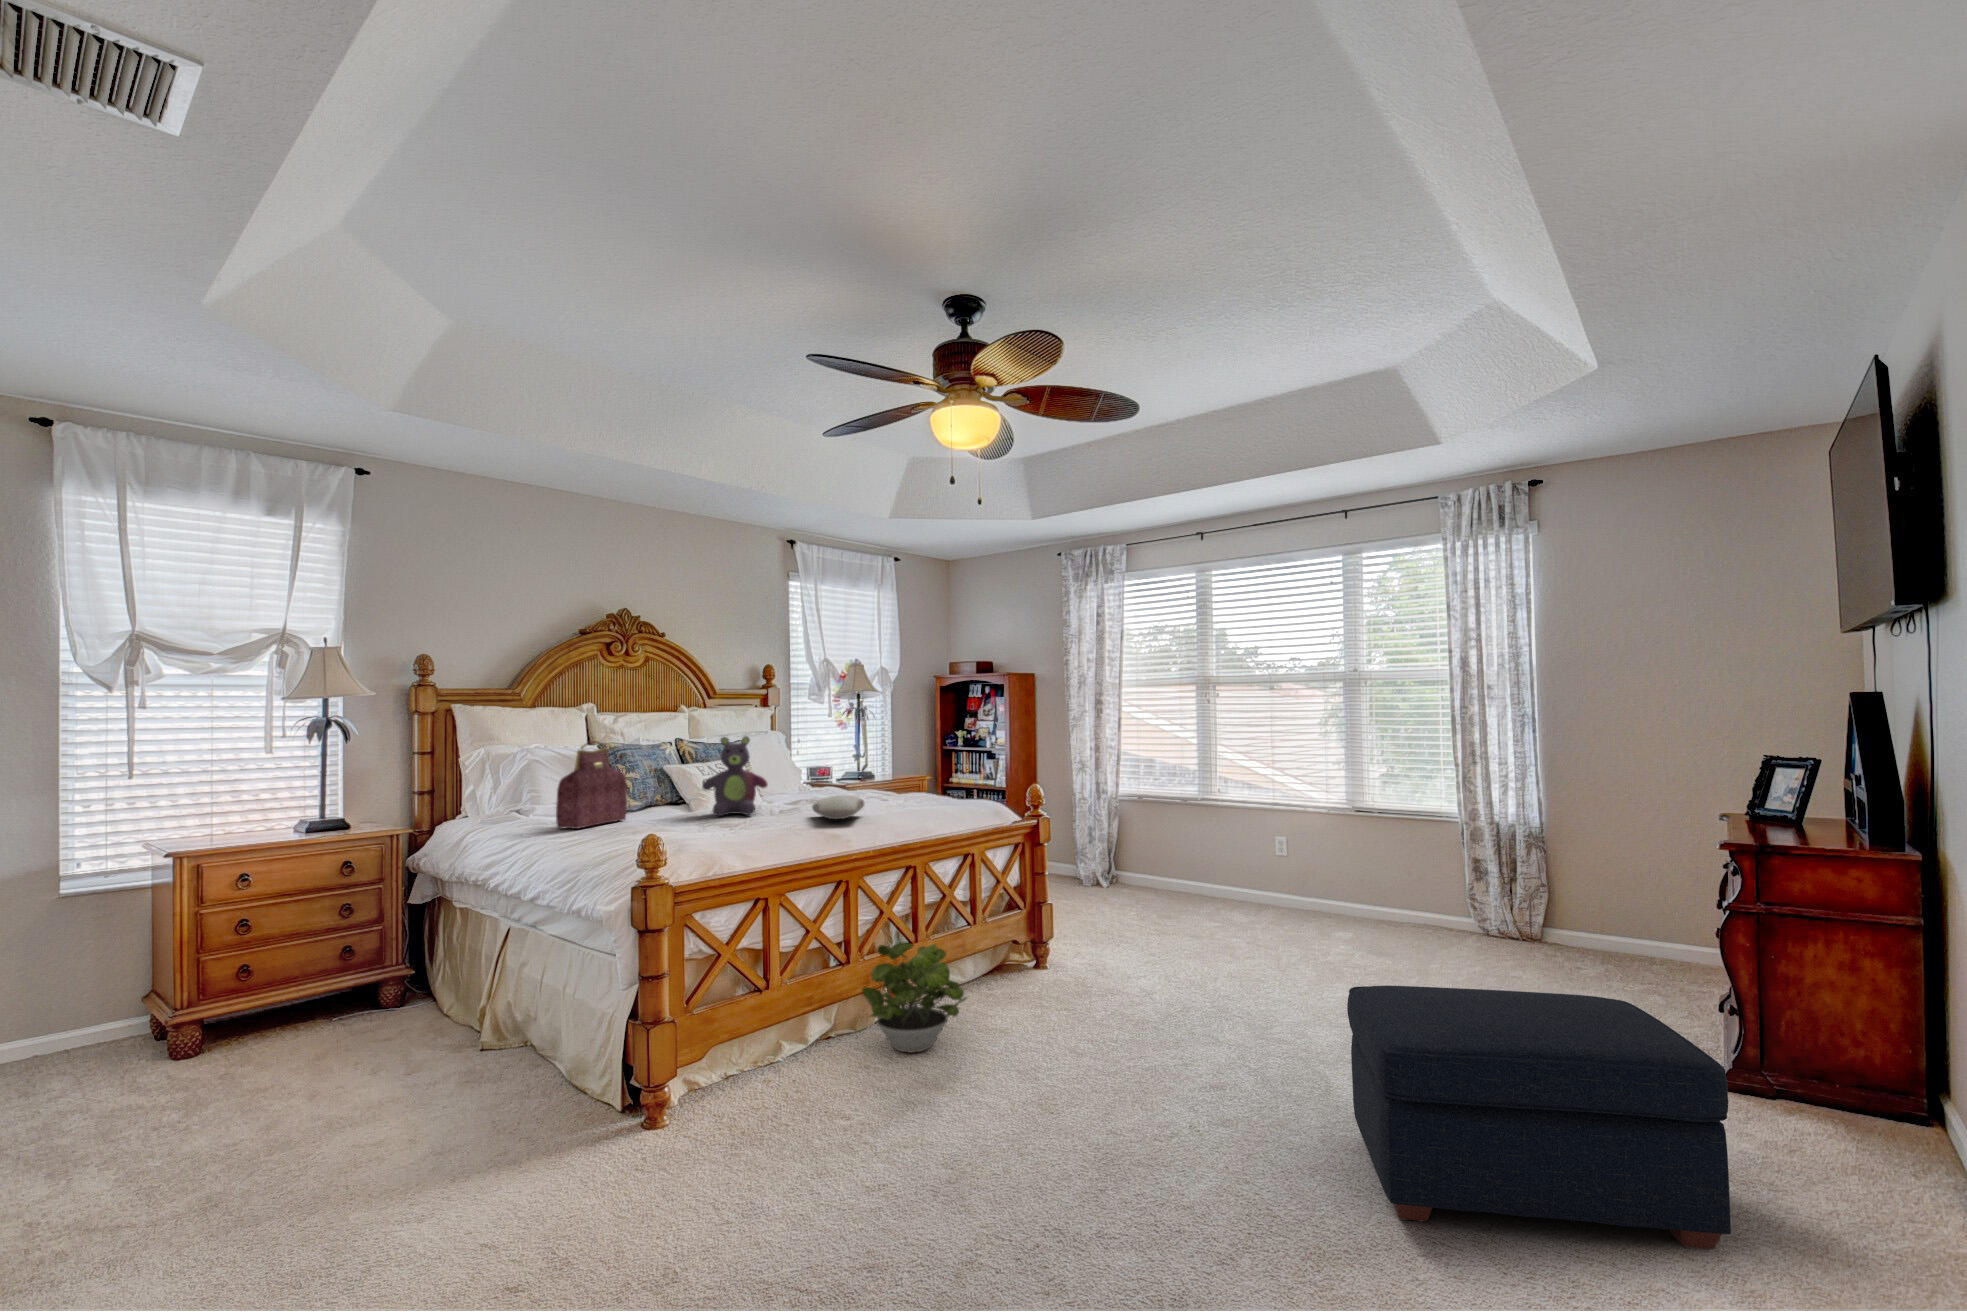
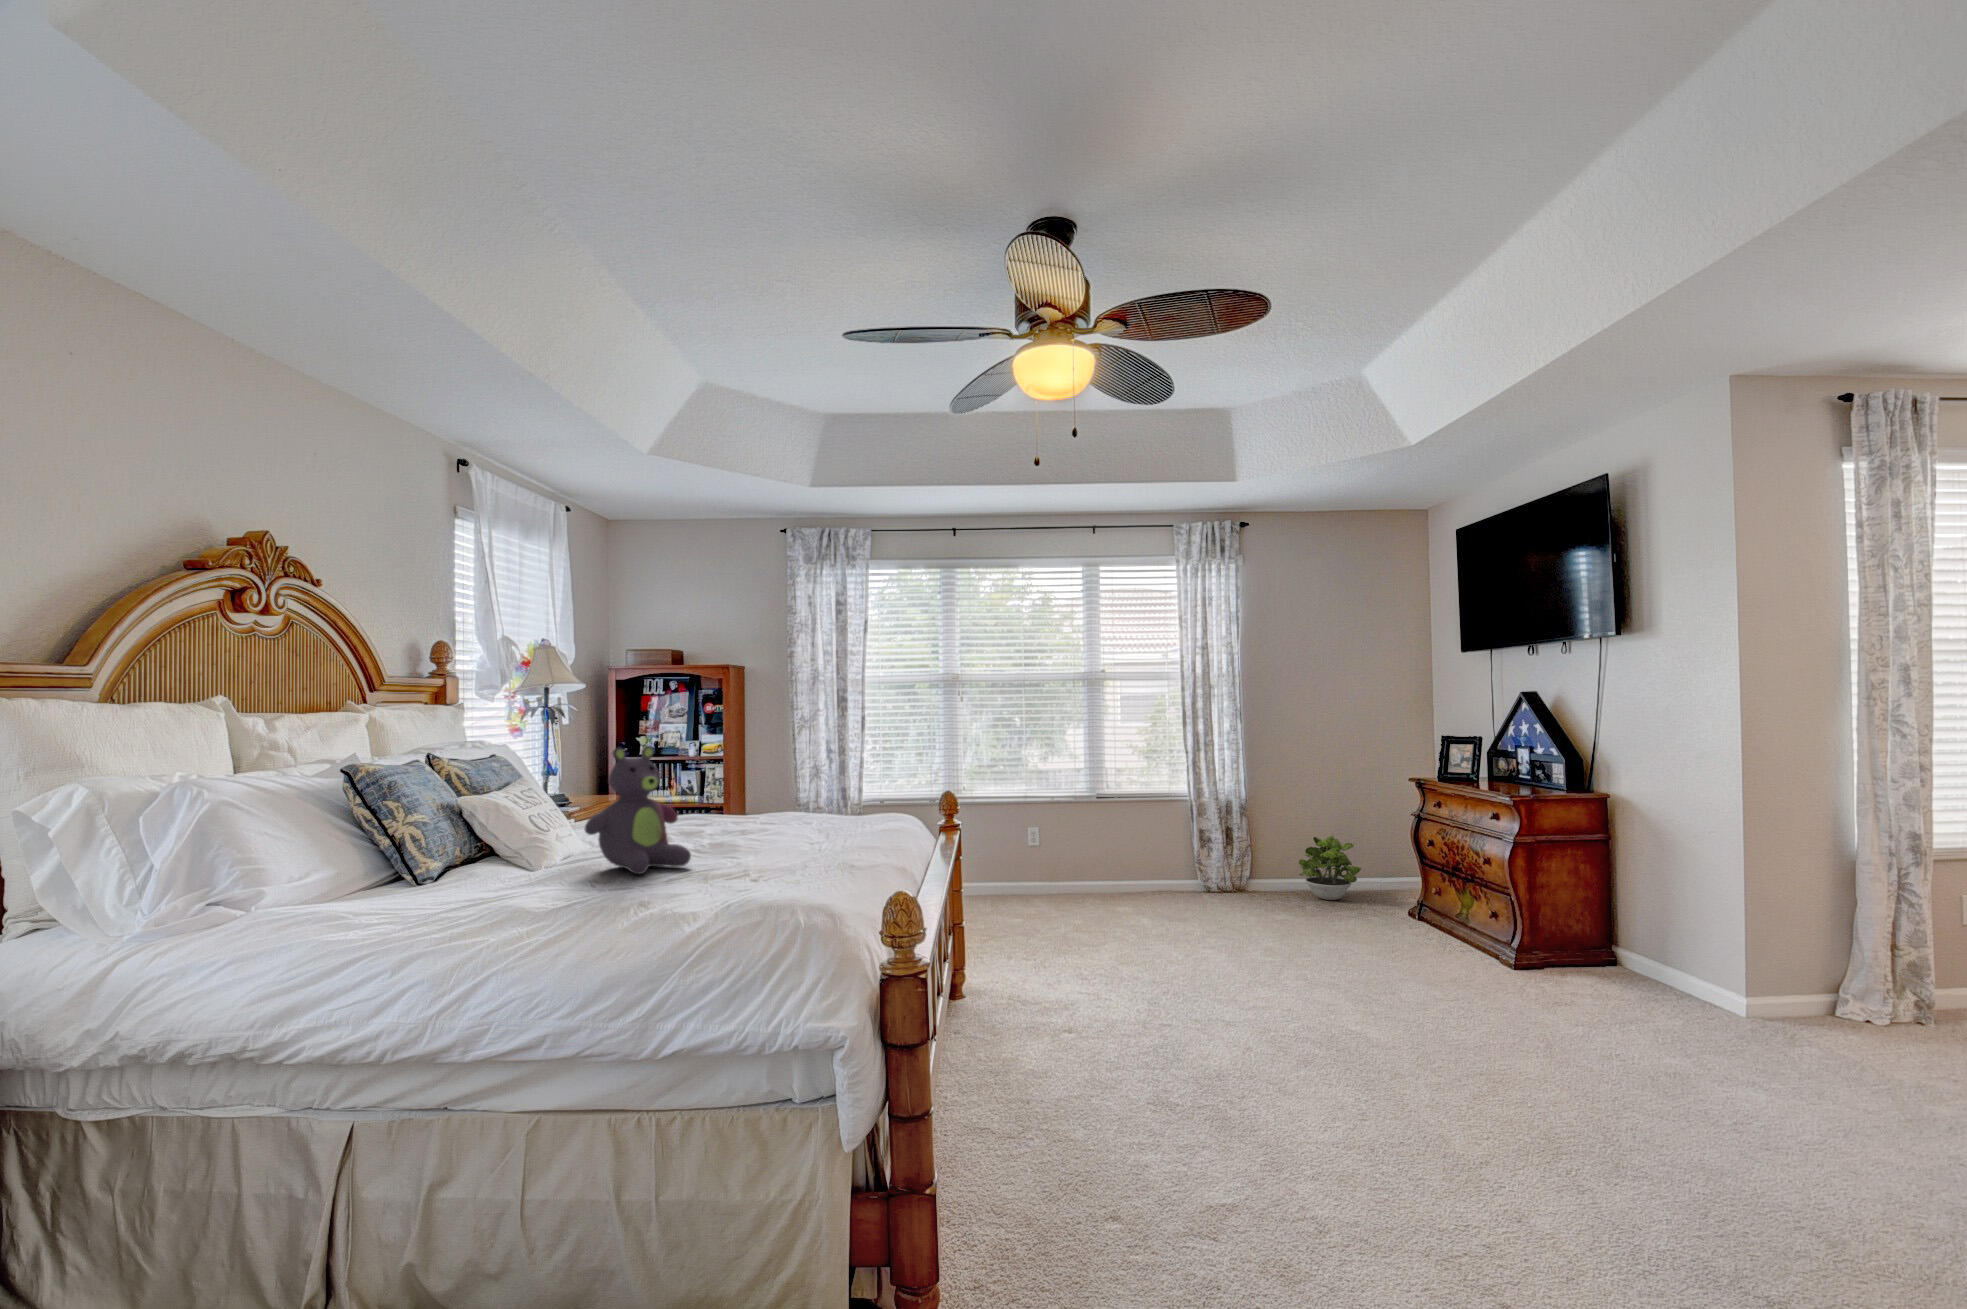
handbag: present [556,741,627,829] -> none [433,761,497,938]
pillow: present [812,795,864,819] -> none [772,823,888,855]
potted plant: present [862,942,966,1053] -> present [1299,836,1361,900]
ottoman: present [1347,986,1731,1249] -> none [1492,918,1790,1138]

